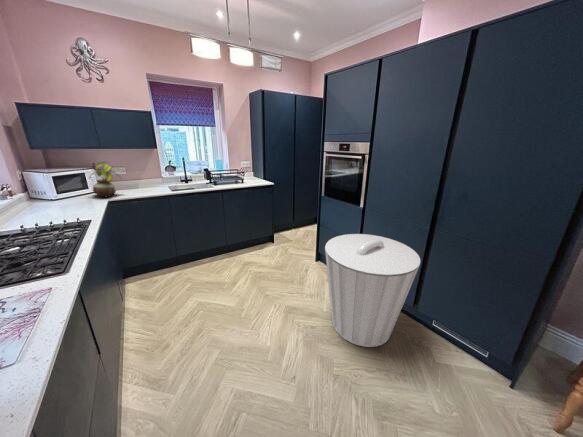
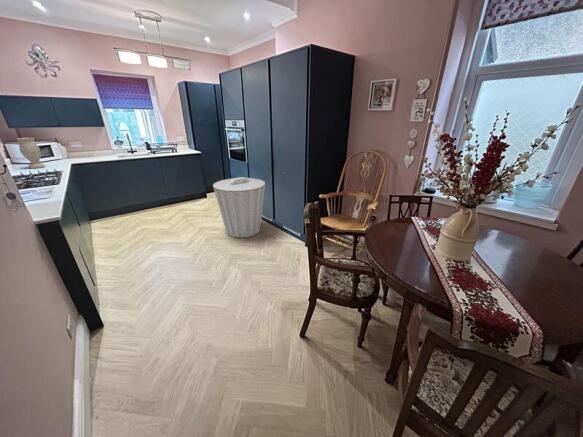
potted plant: present [89,162,122,197] -> none [55,136,81,162]
vase: none [30,165,69,211] -> present [16,138,45,168]

